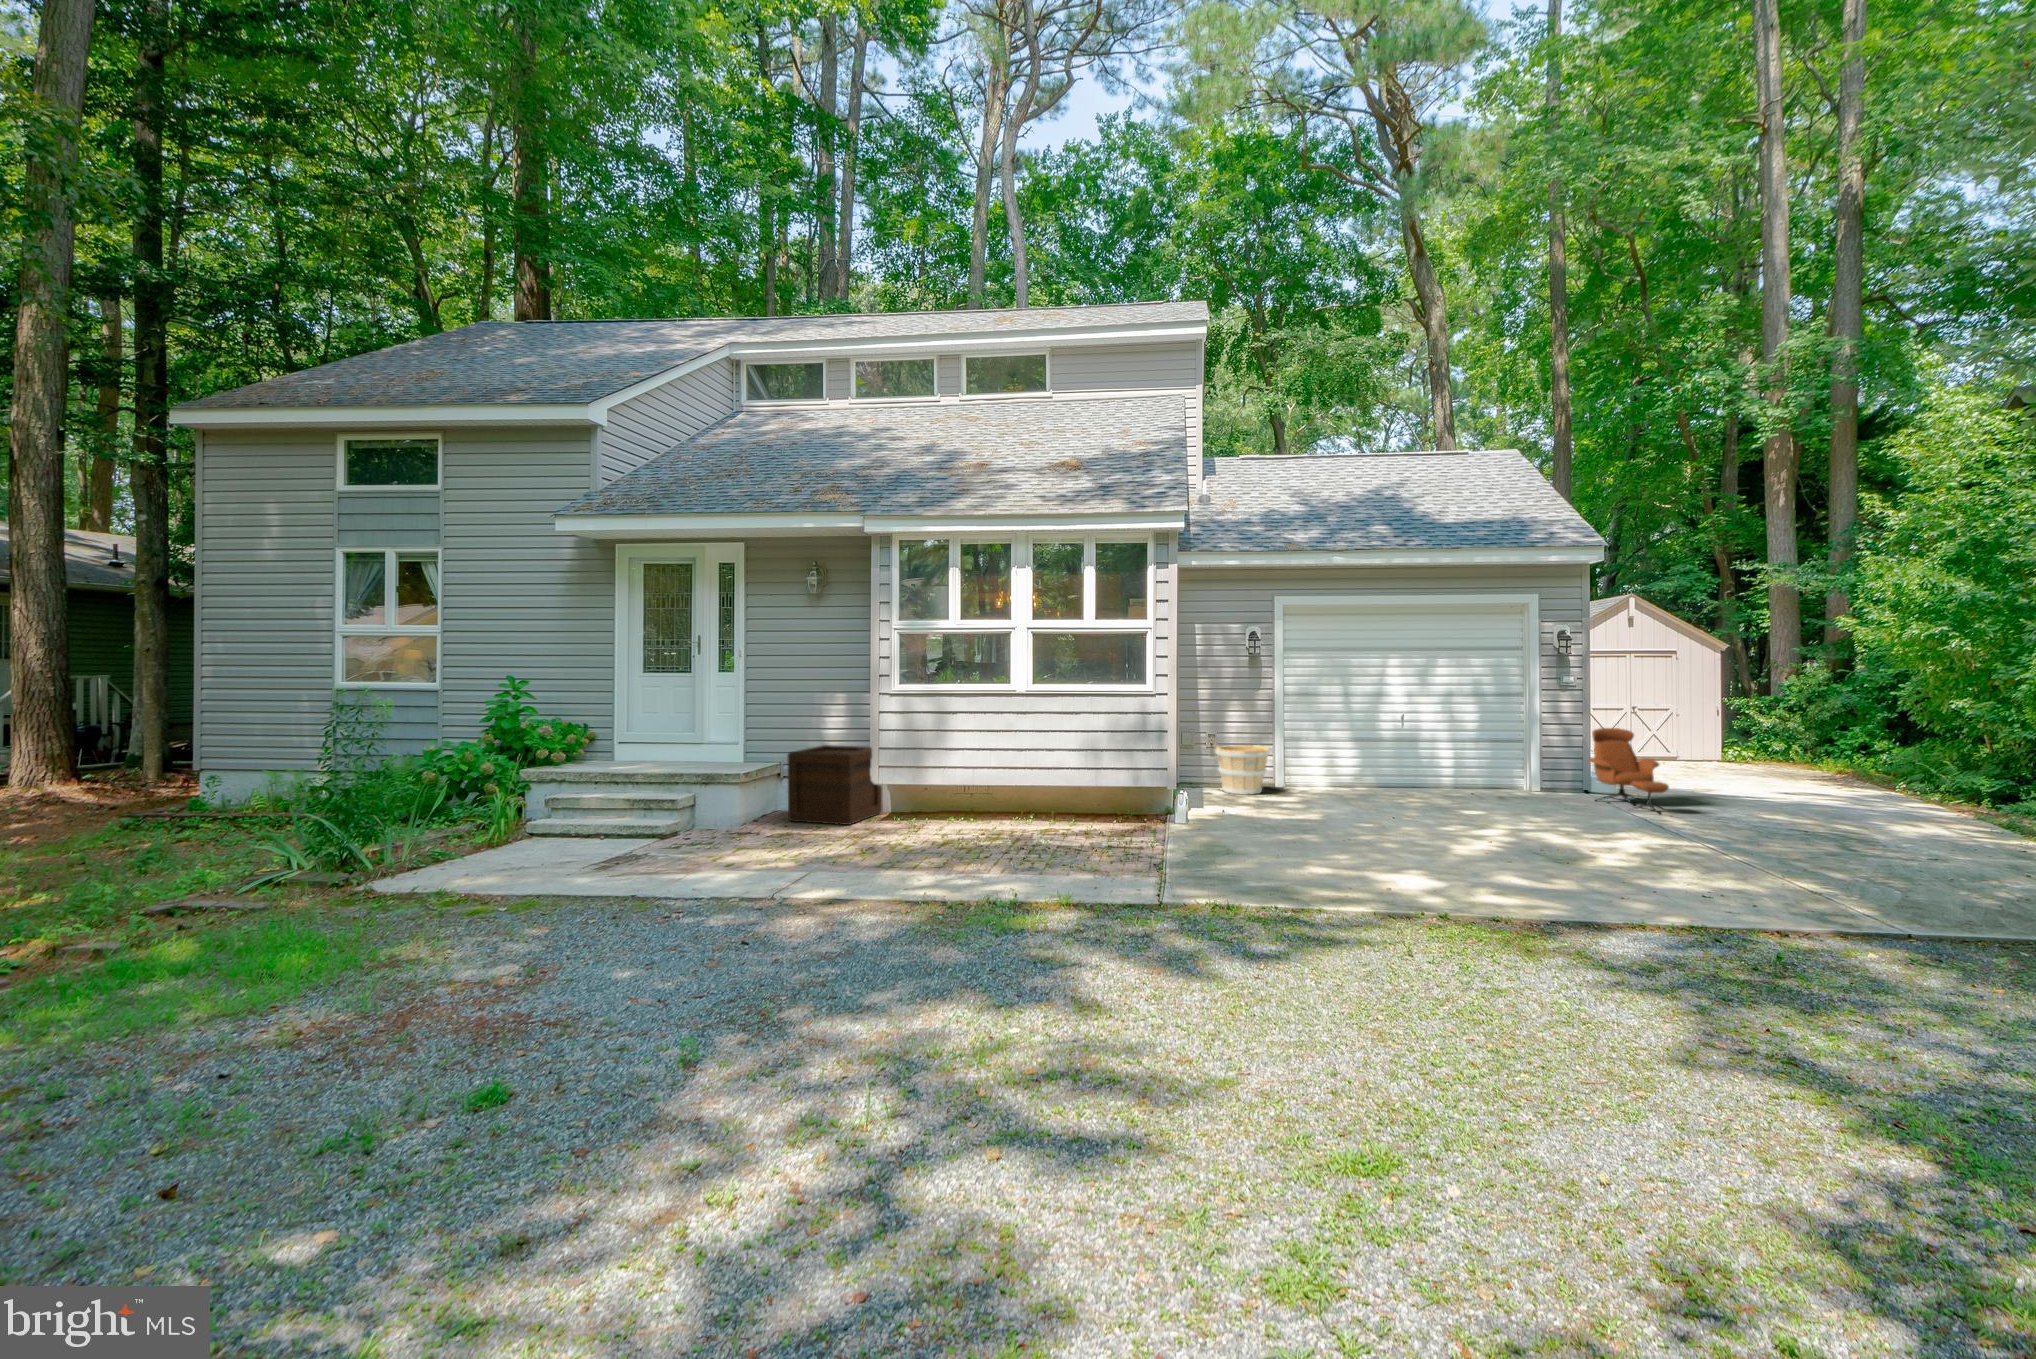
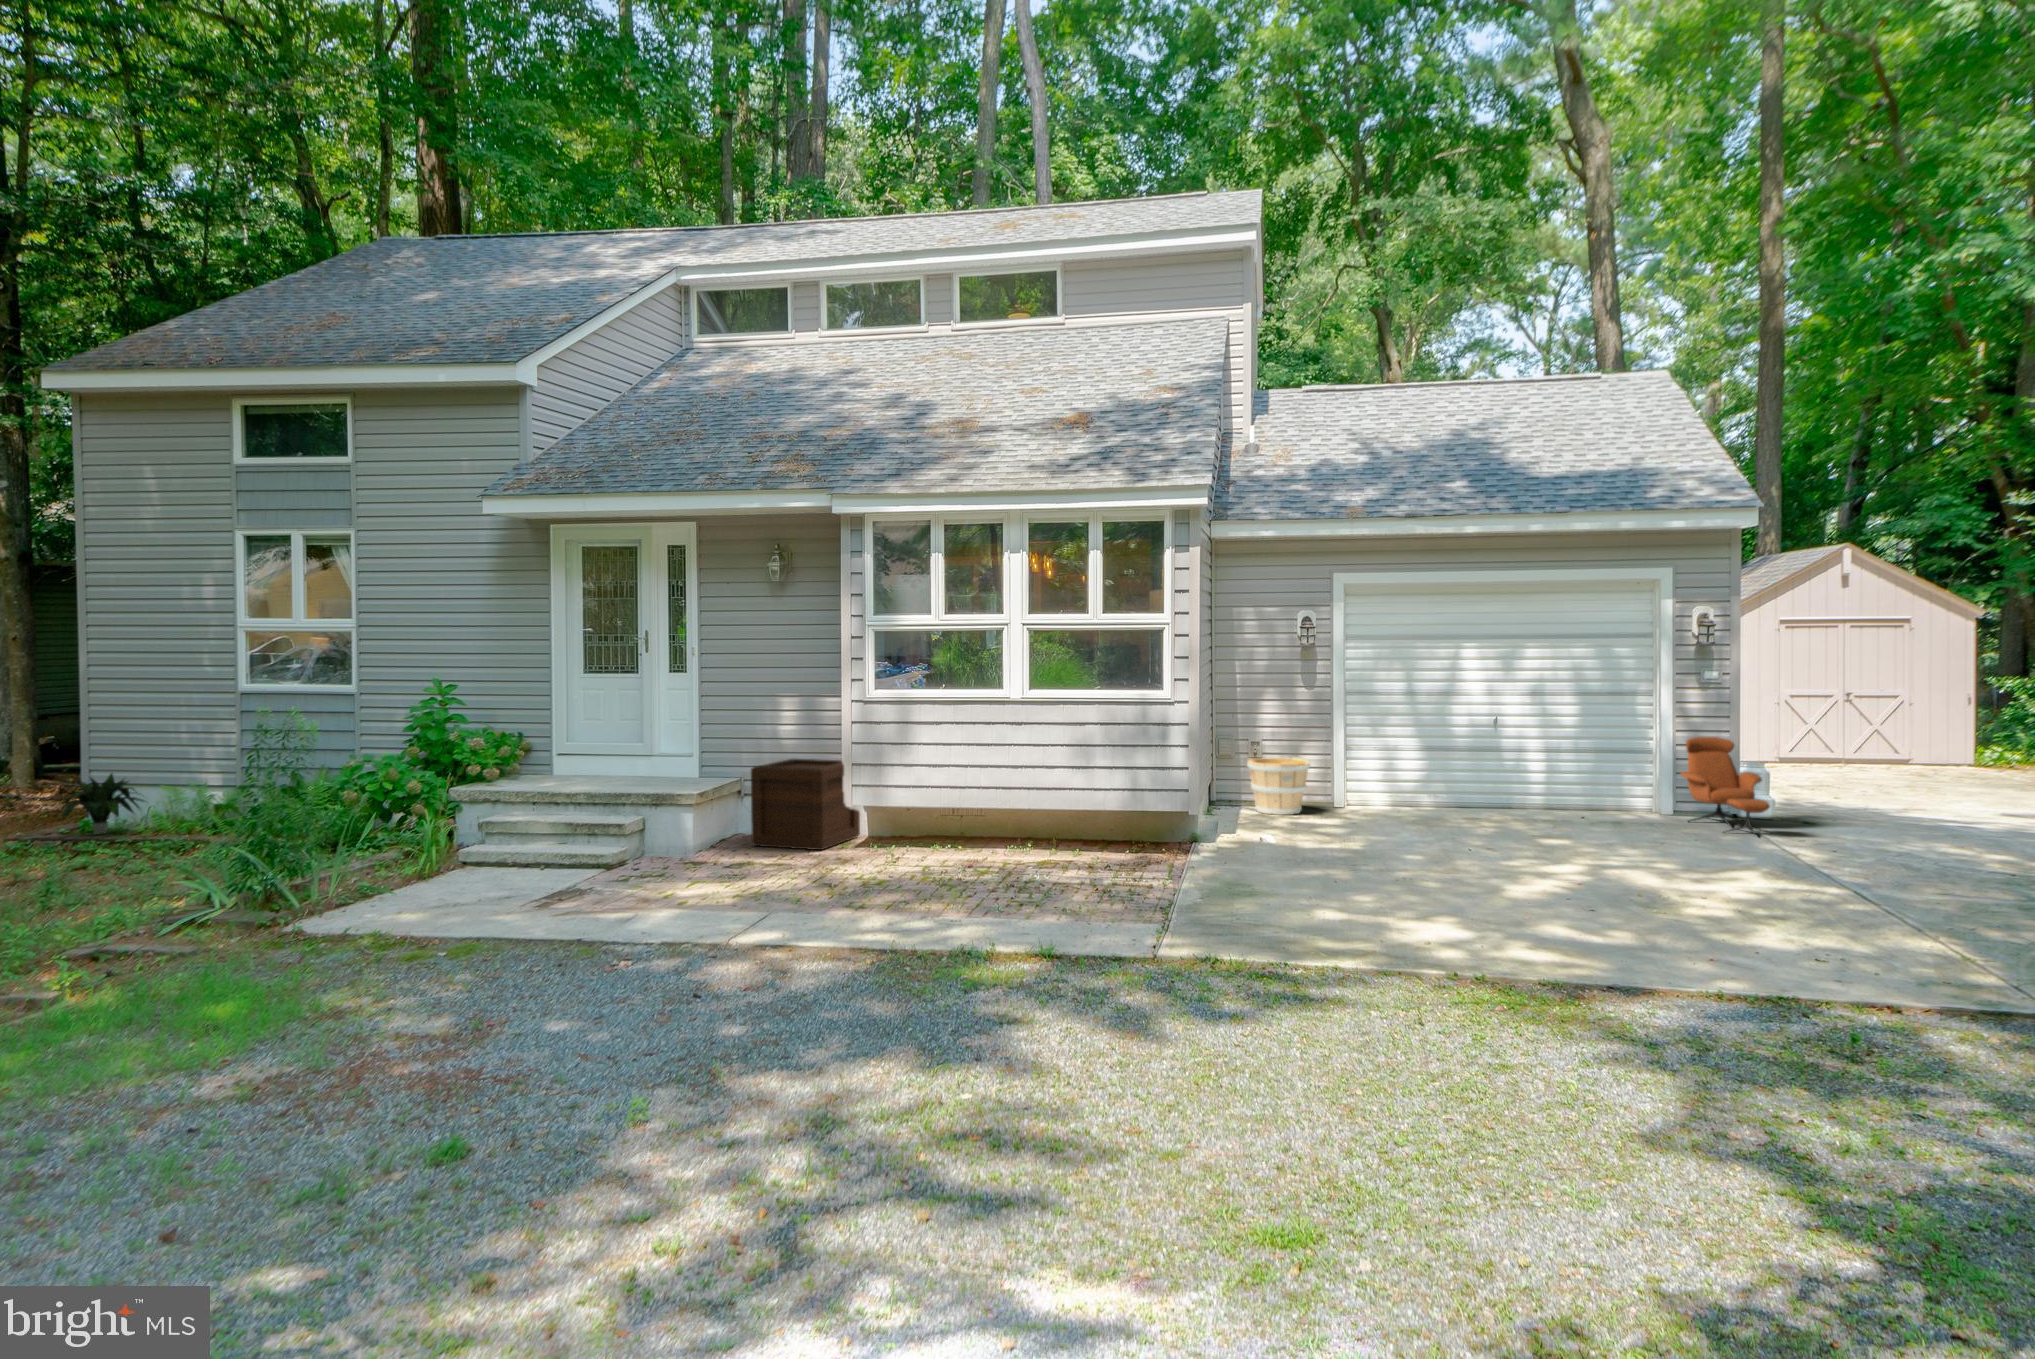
potted plant: none [176,756,262,811] -> present [61,773,144,835]

